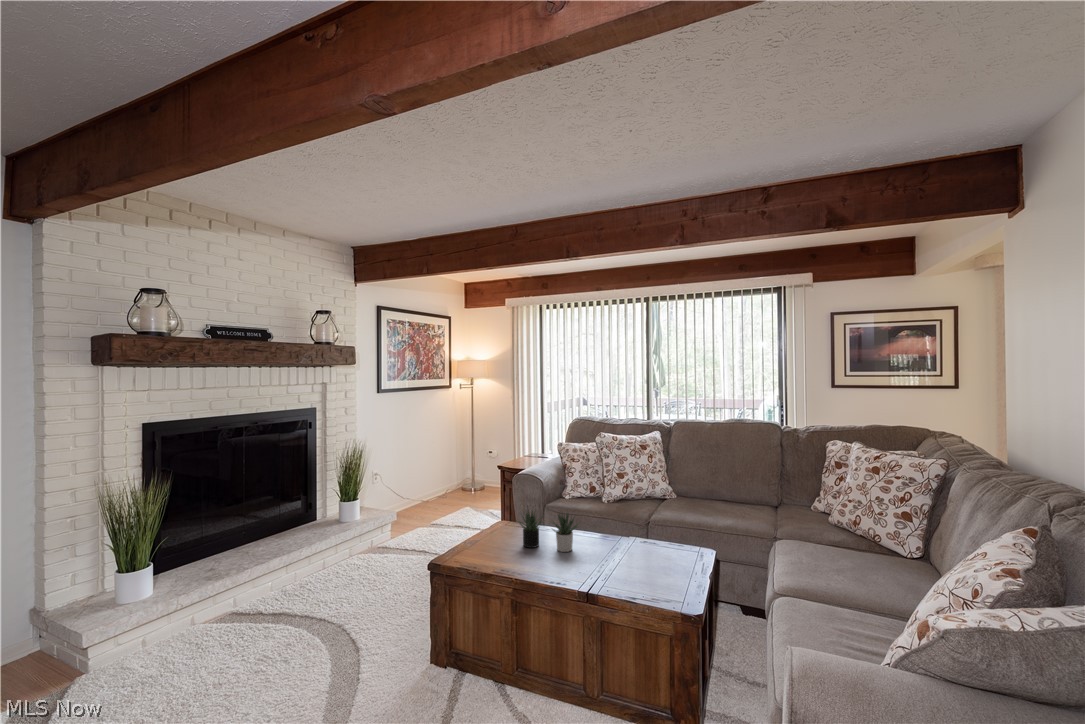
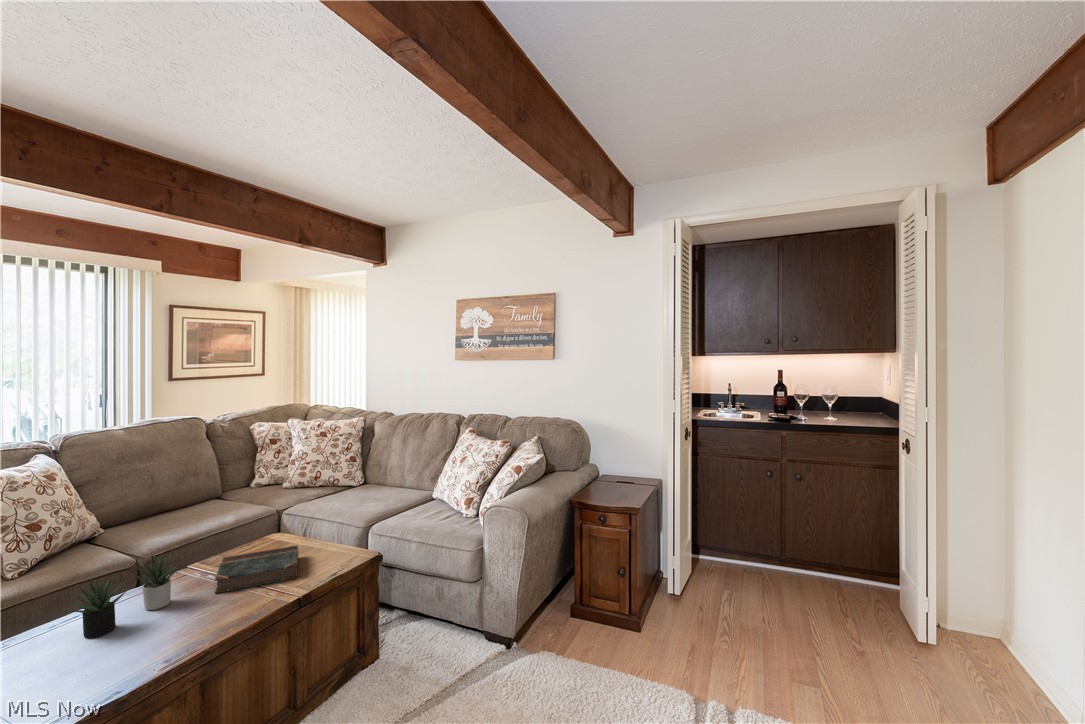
book: none [584,541,664,587] -> present [214,546,298,593]

